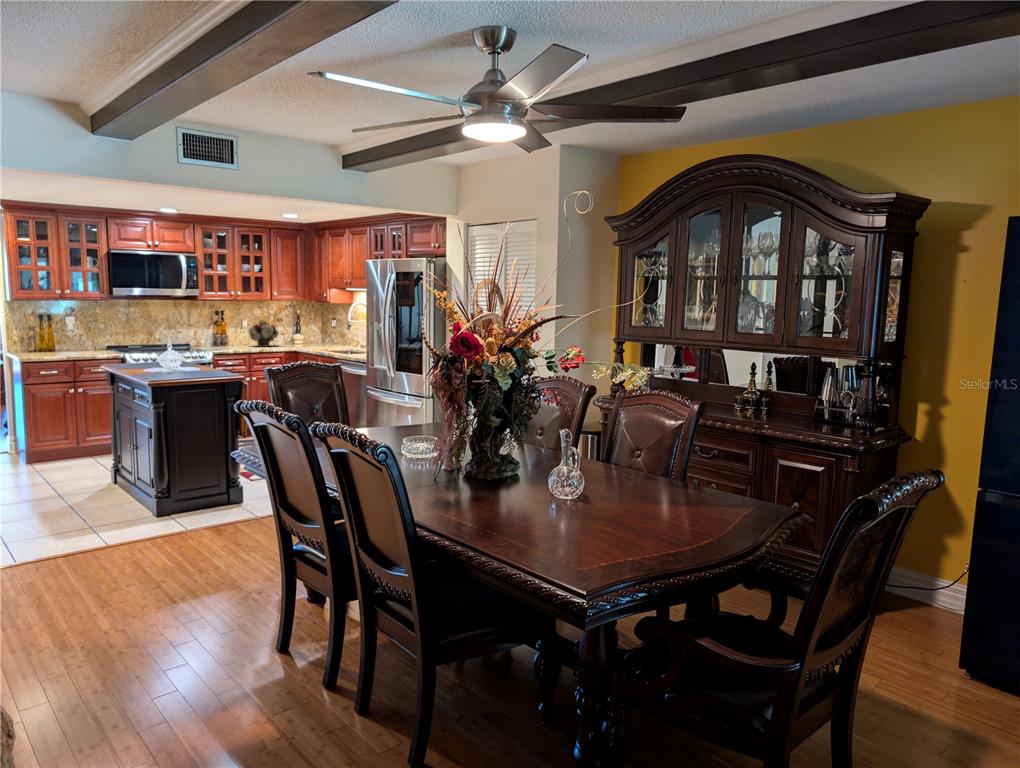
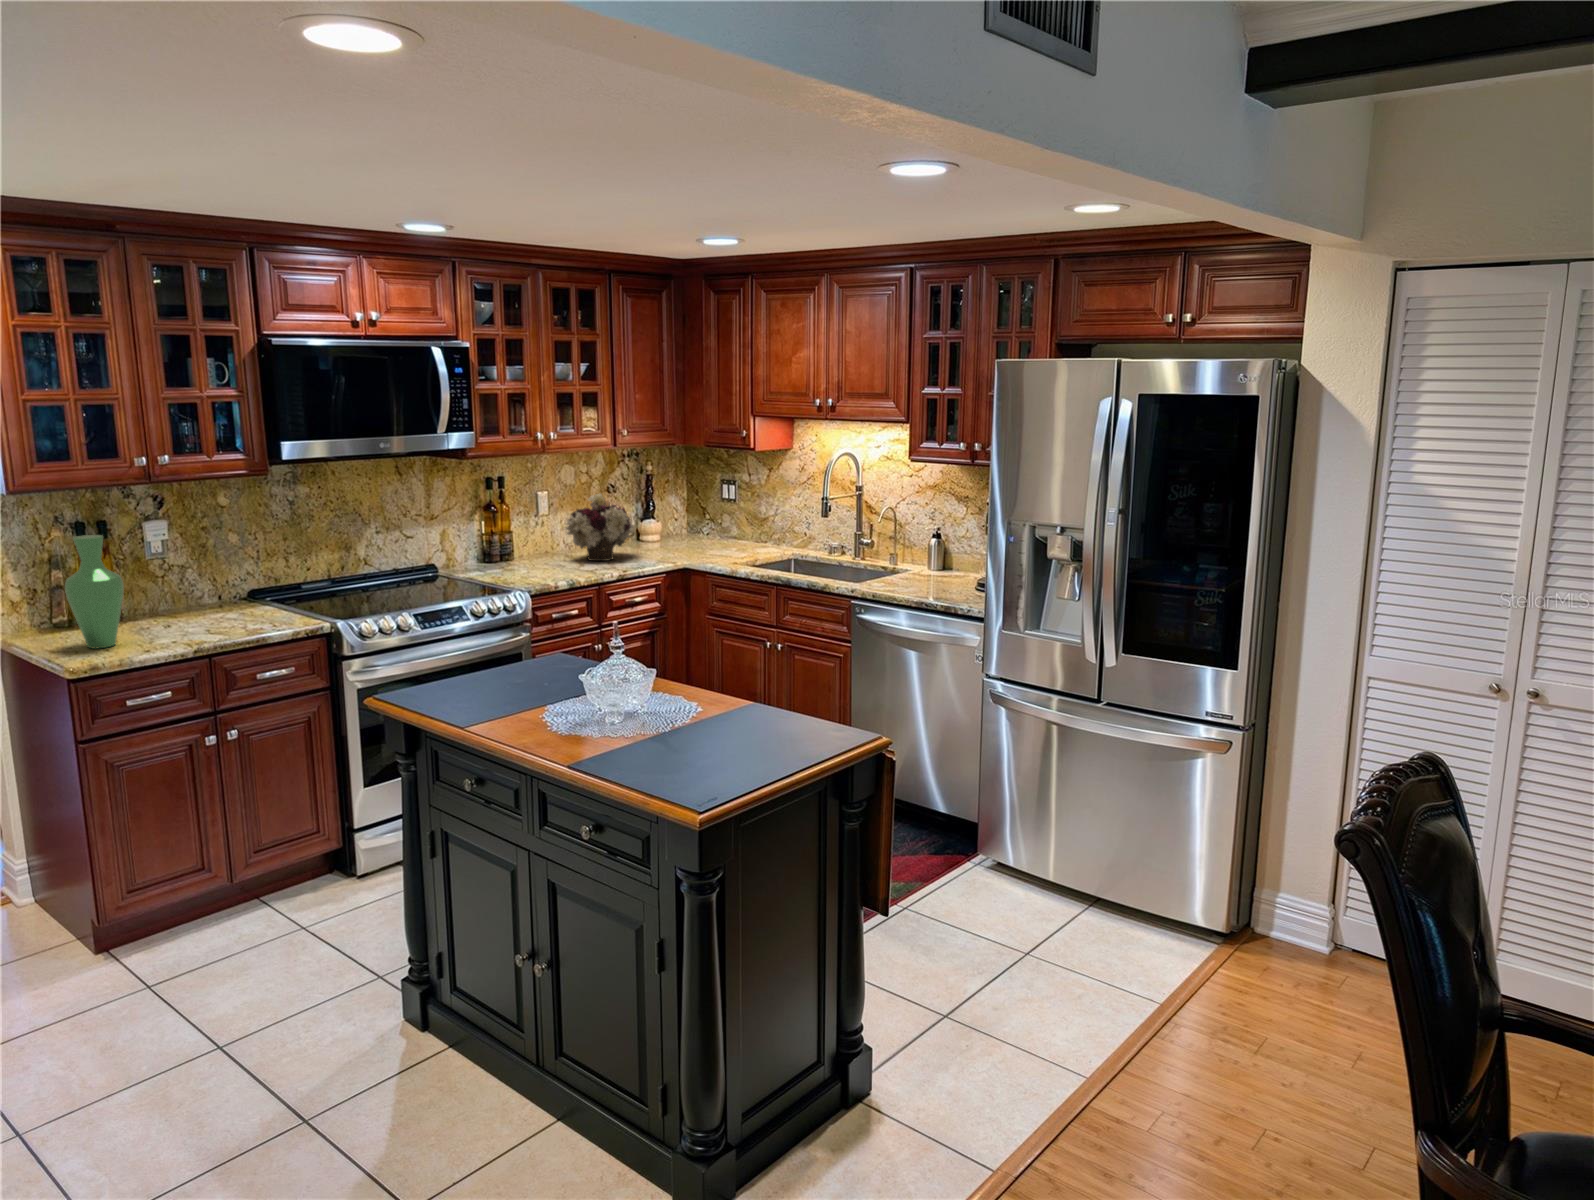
vase: none [25,316,46,355] -> present [65,535,124,648]

